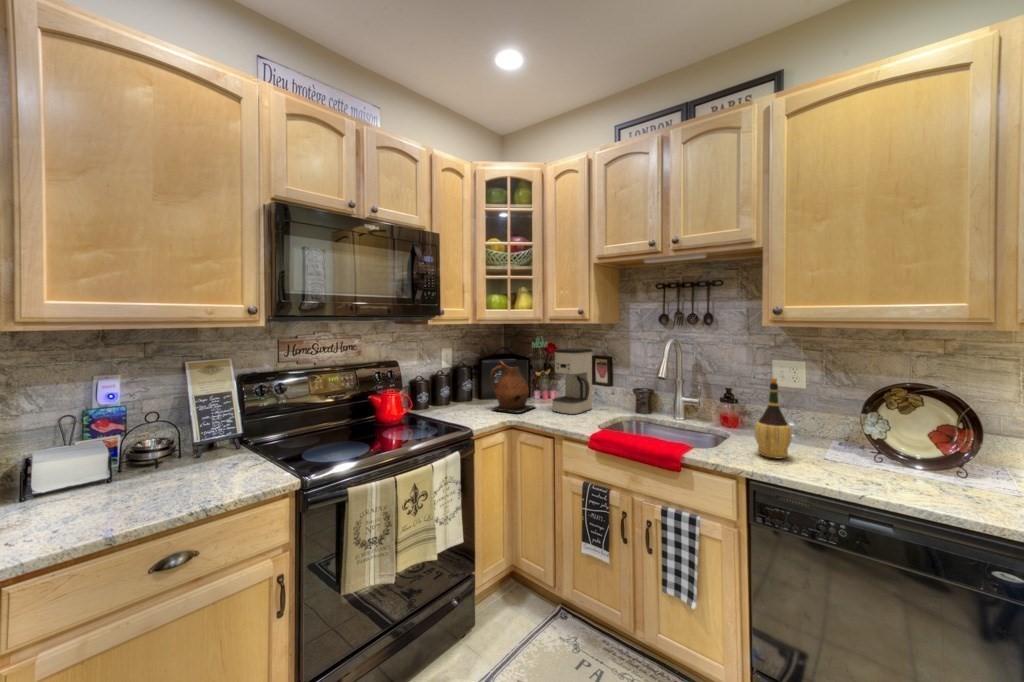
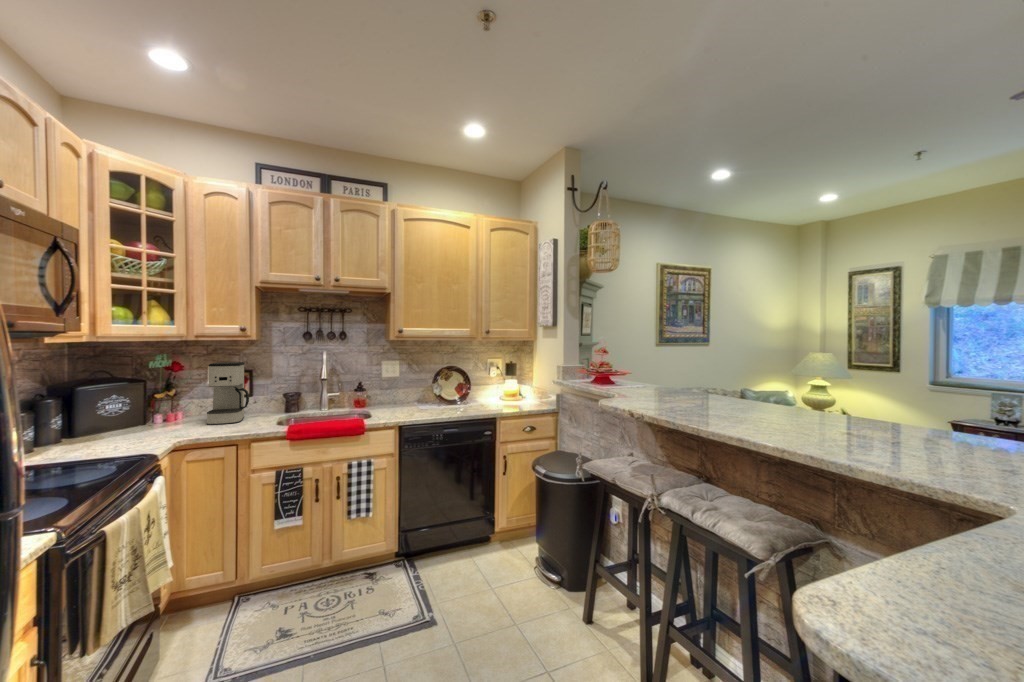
ceramic pitcher: present [490,361,535,413] -> none [124,380,183,436]
wine bottle: present [754,378,792,458] -> none [392,370,411,415]

